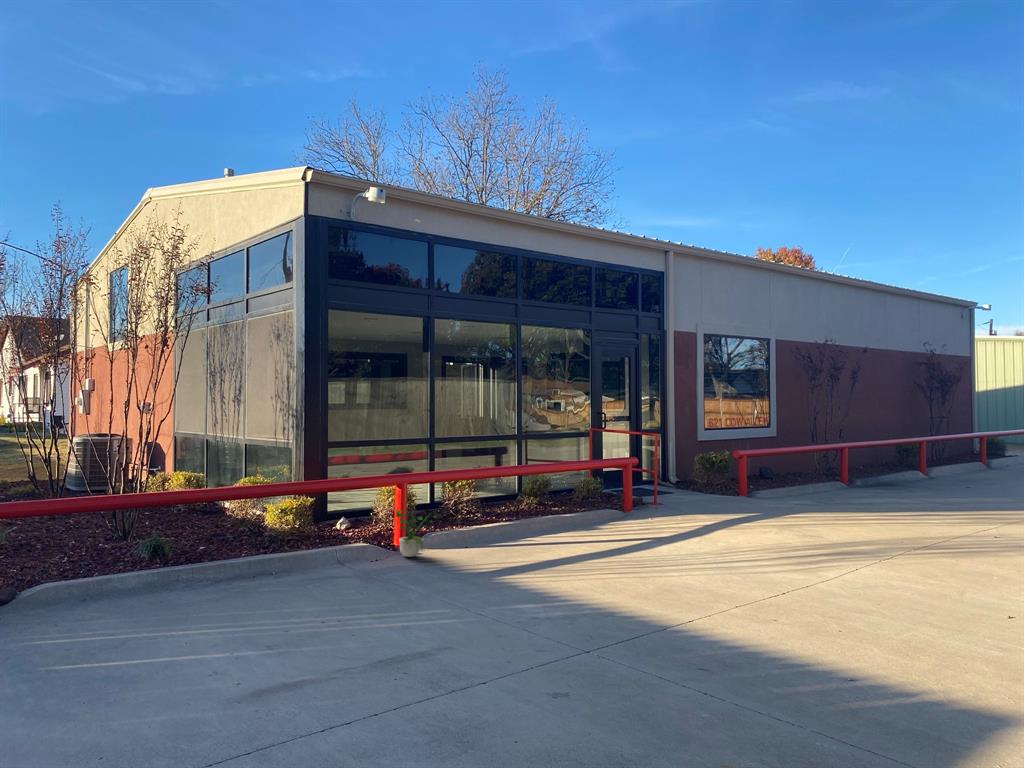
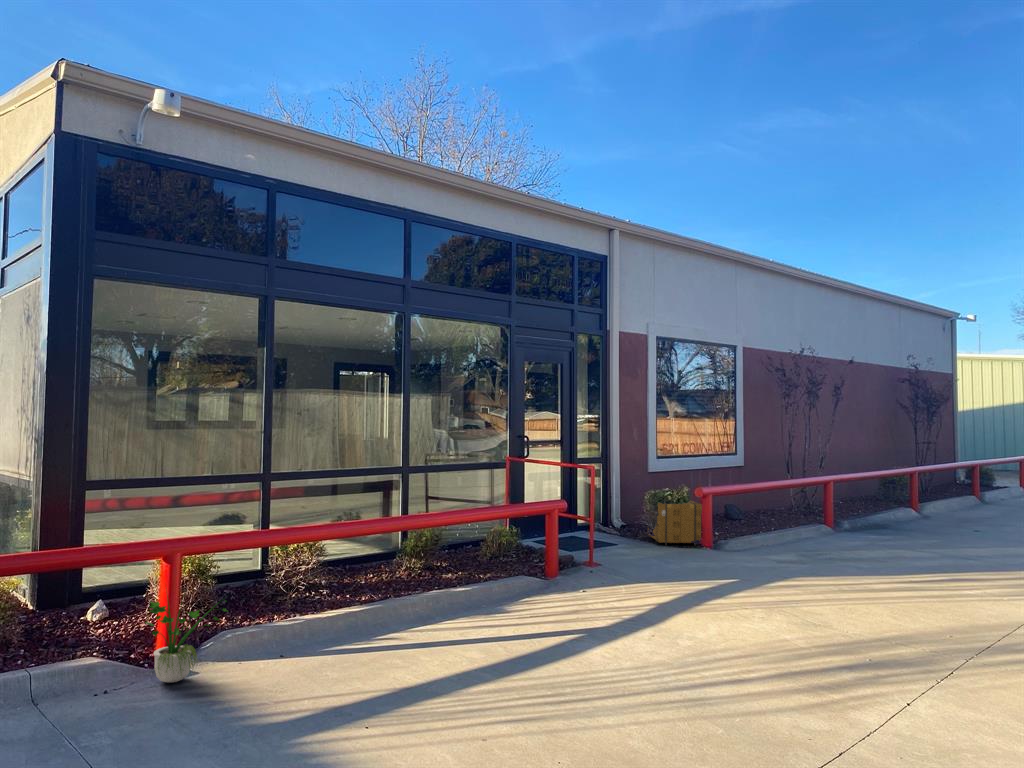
cardboard box: none [697,460,739,495] -> present [648,499,702,545]

